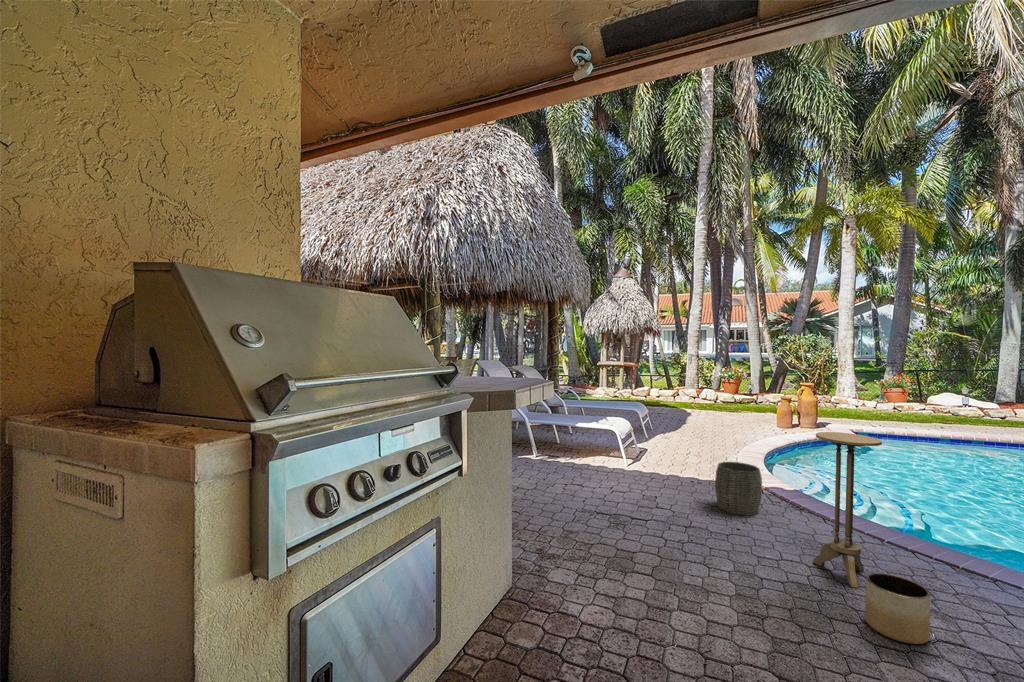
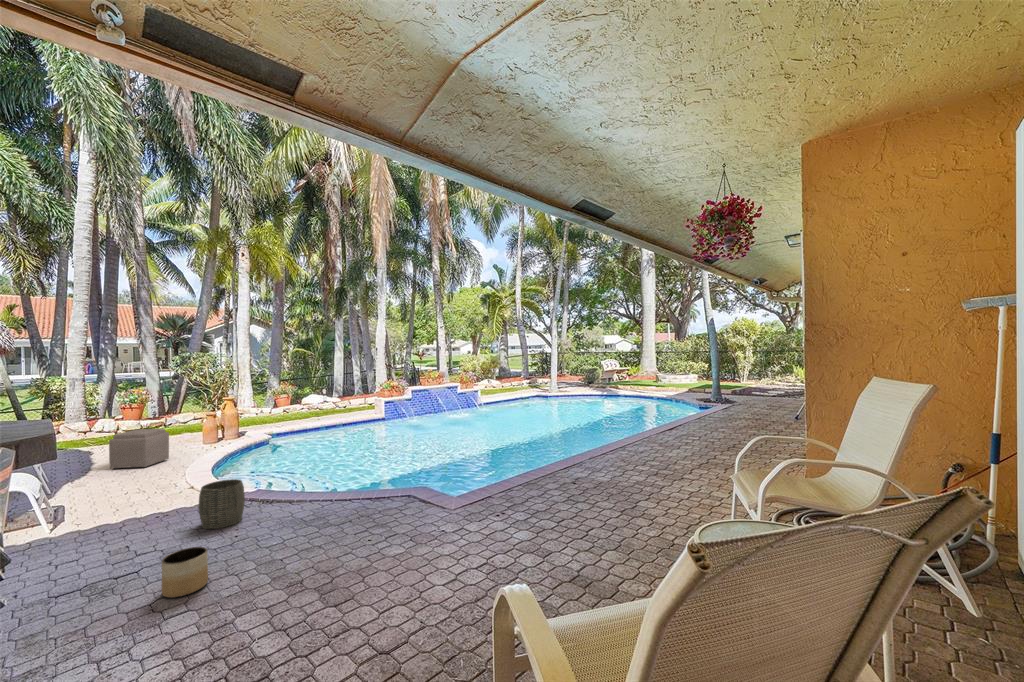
ottoman: none [692,399,739,435] -> present [109,429,169,469]
side table: present [813,432,882,588] -> none [304,431,345,535]
planter: present [865,573,930,644] -> present [162,547,208,598]

